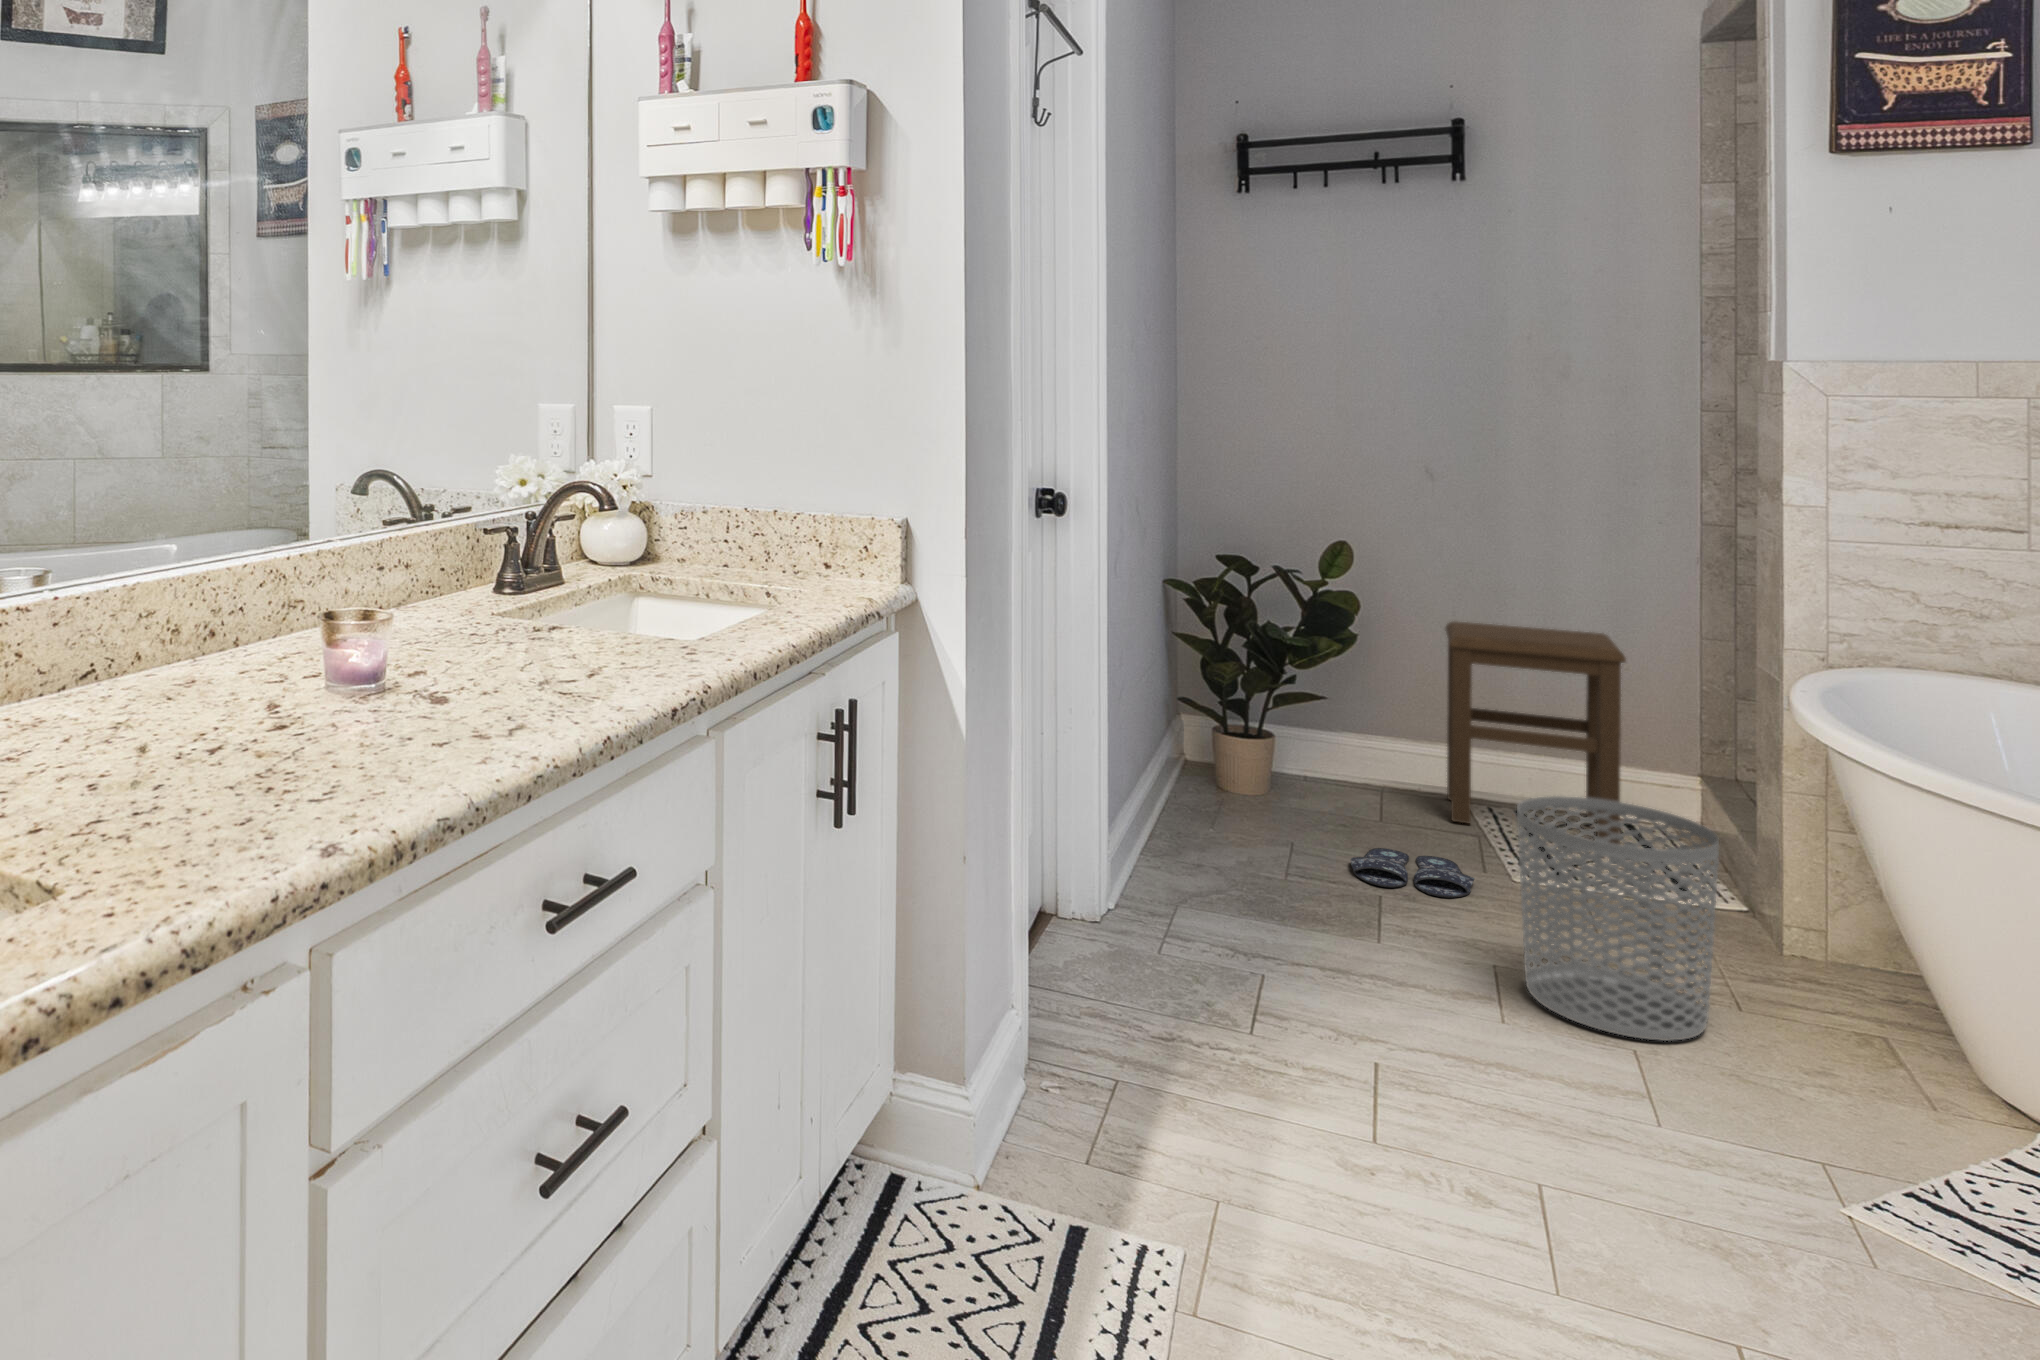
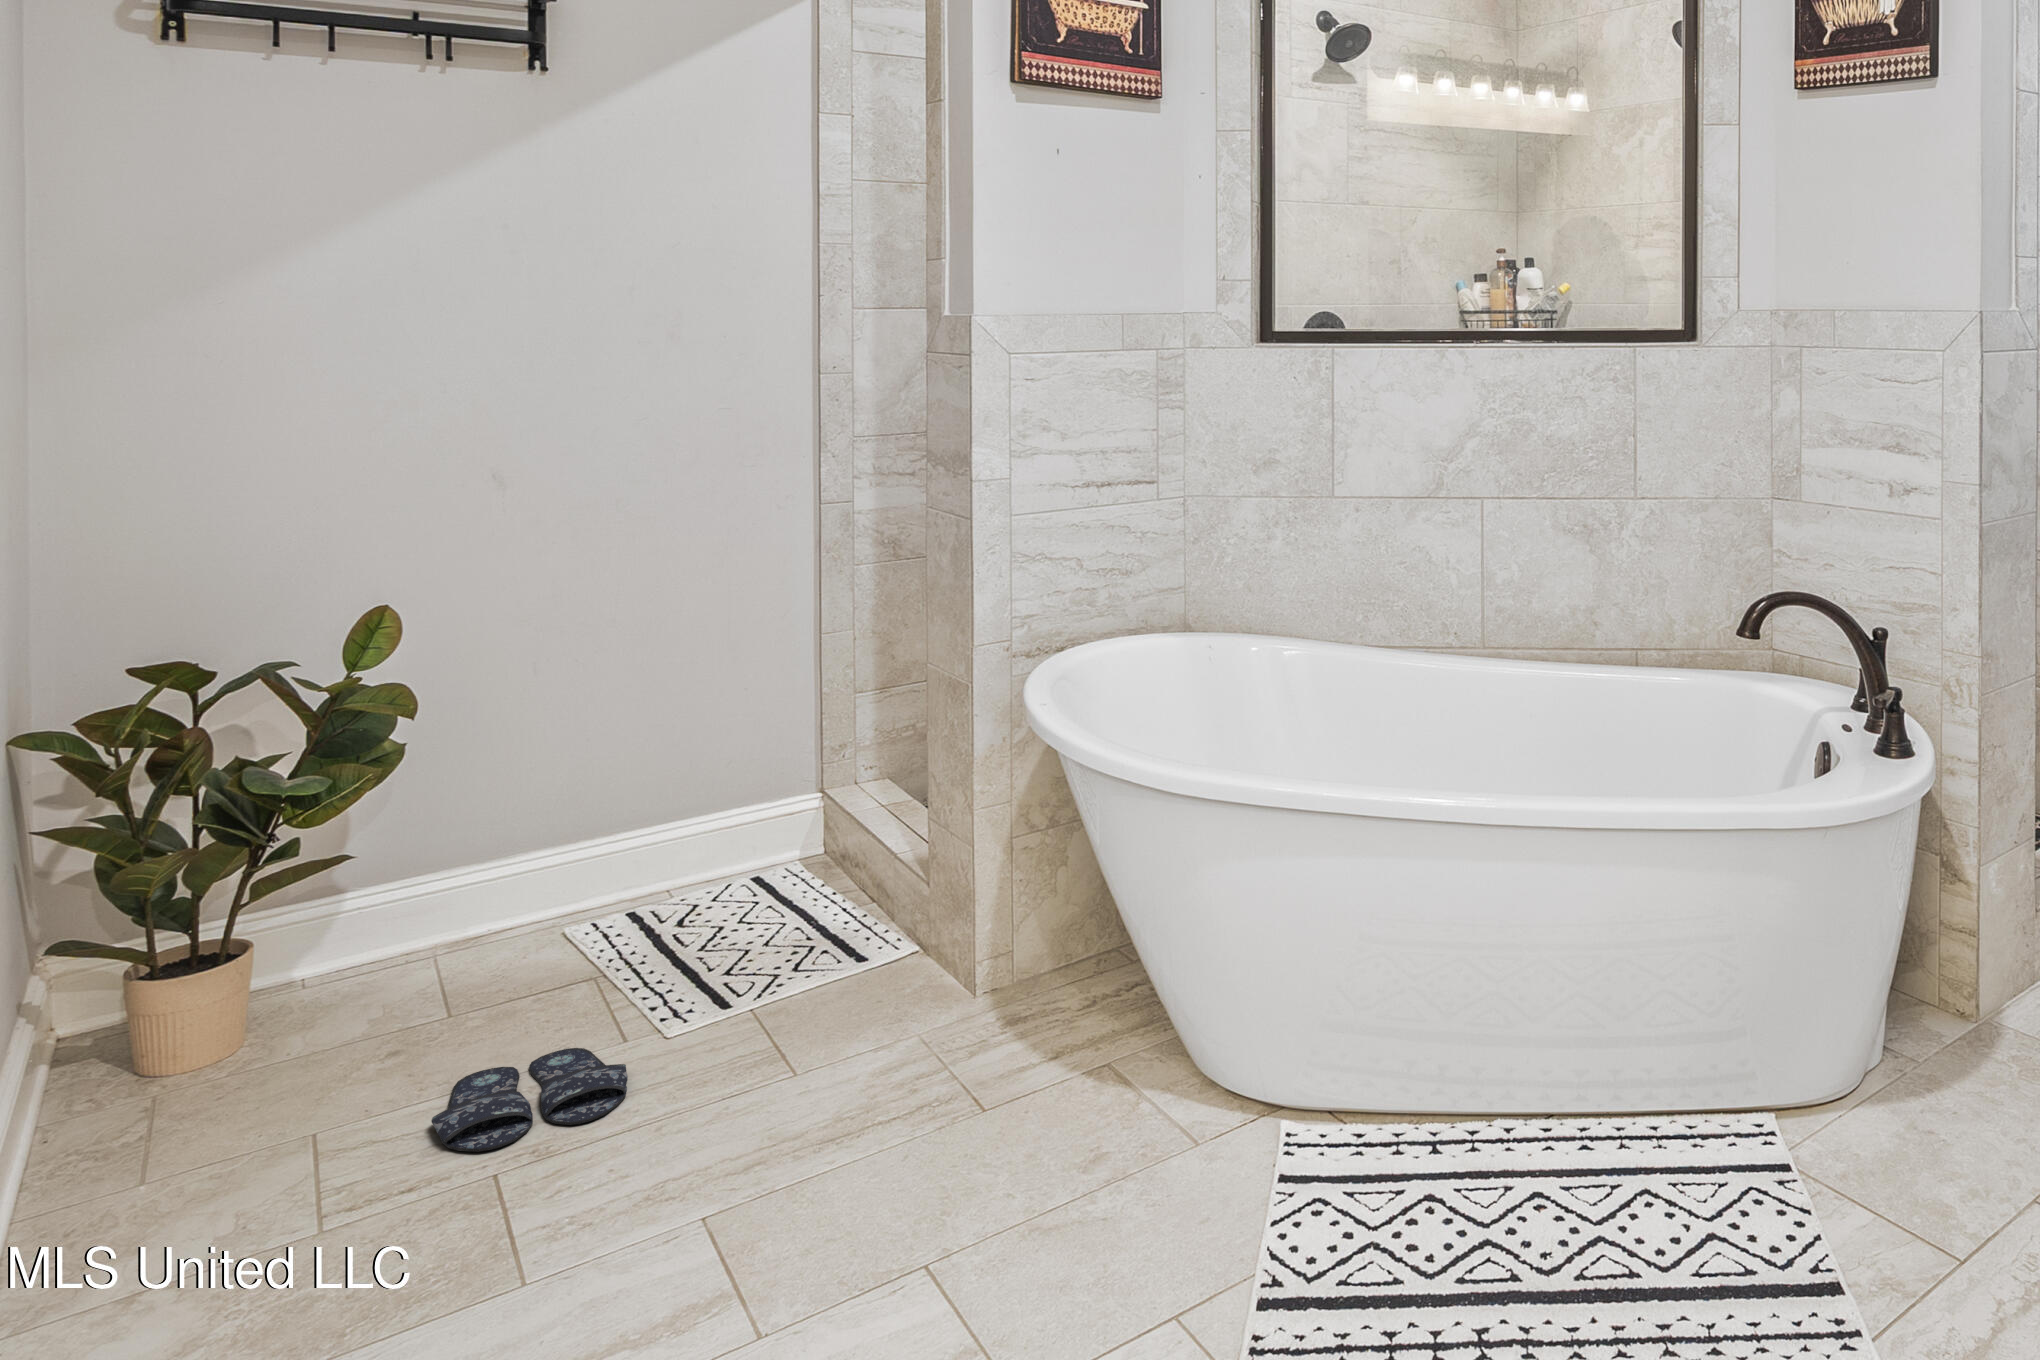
stool: present [1445,621,1626,844] -> none [526,666,770,980]
waste bin: present [1517,796,1719,1041] -> none [754,891,995,1244]

